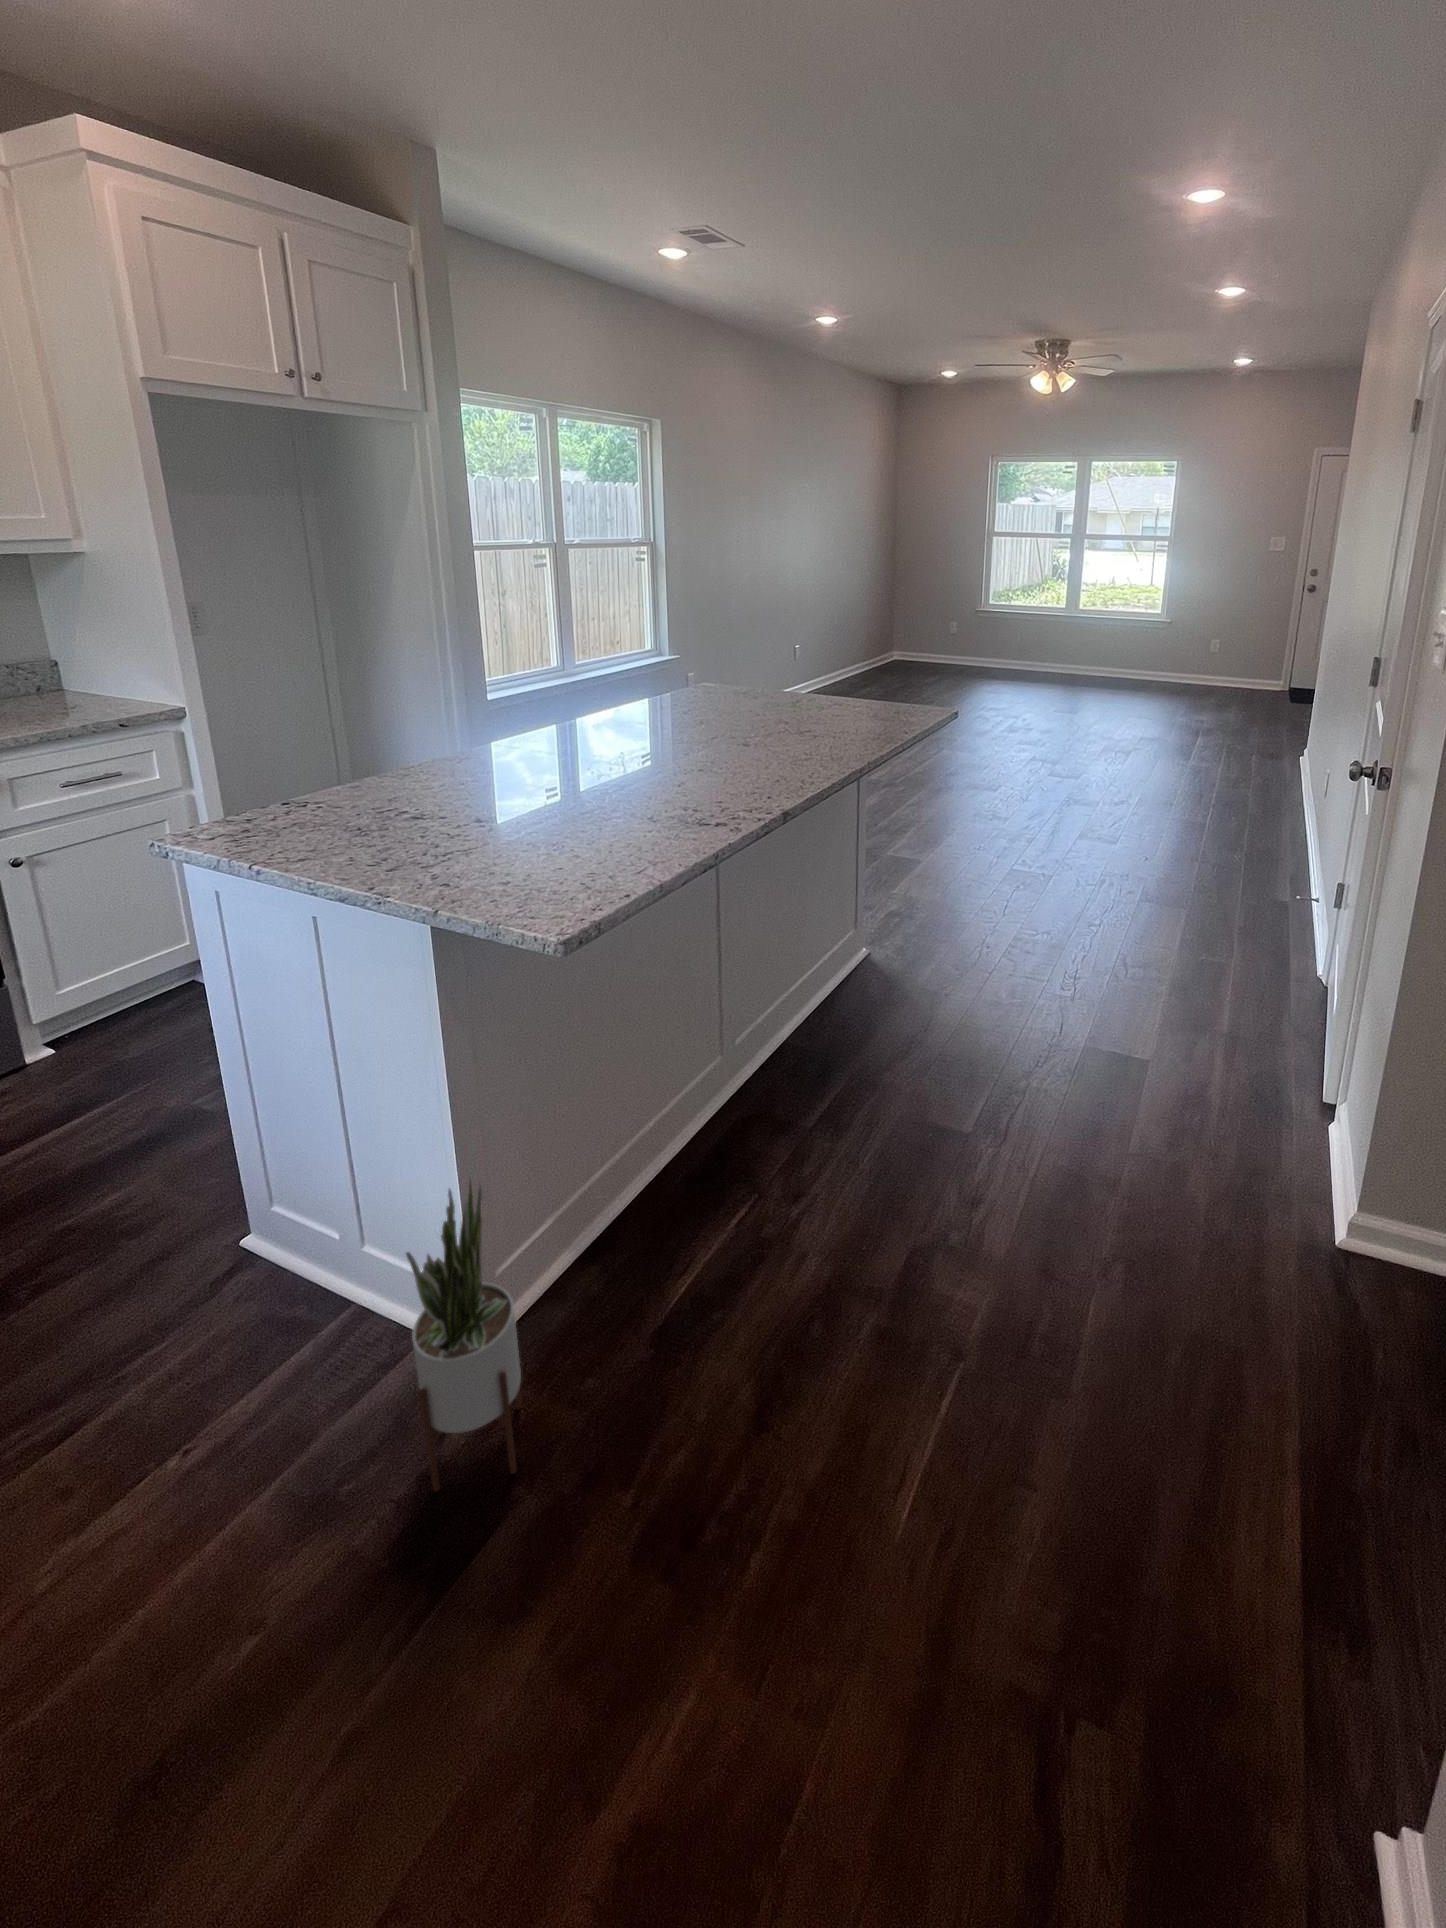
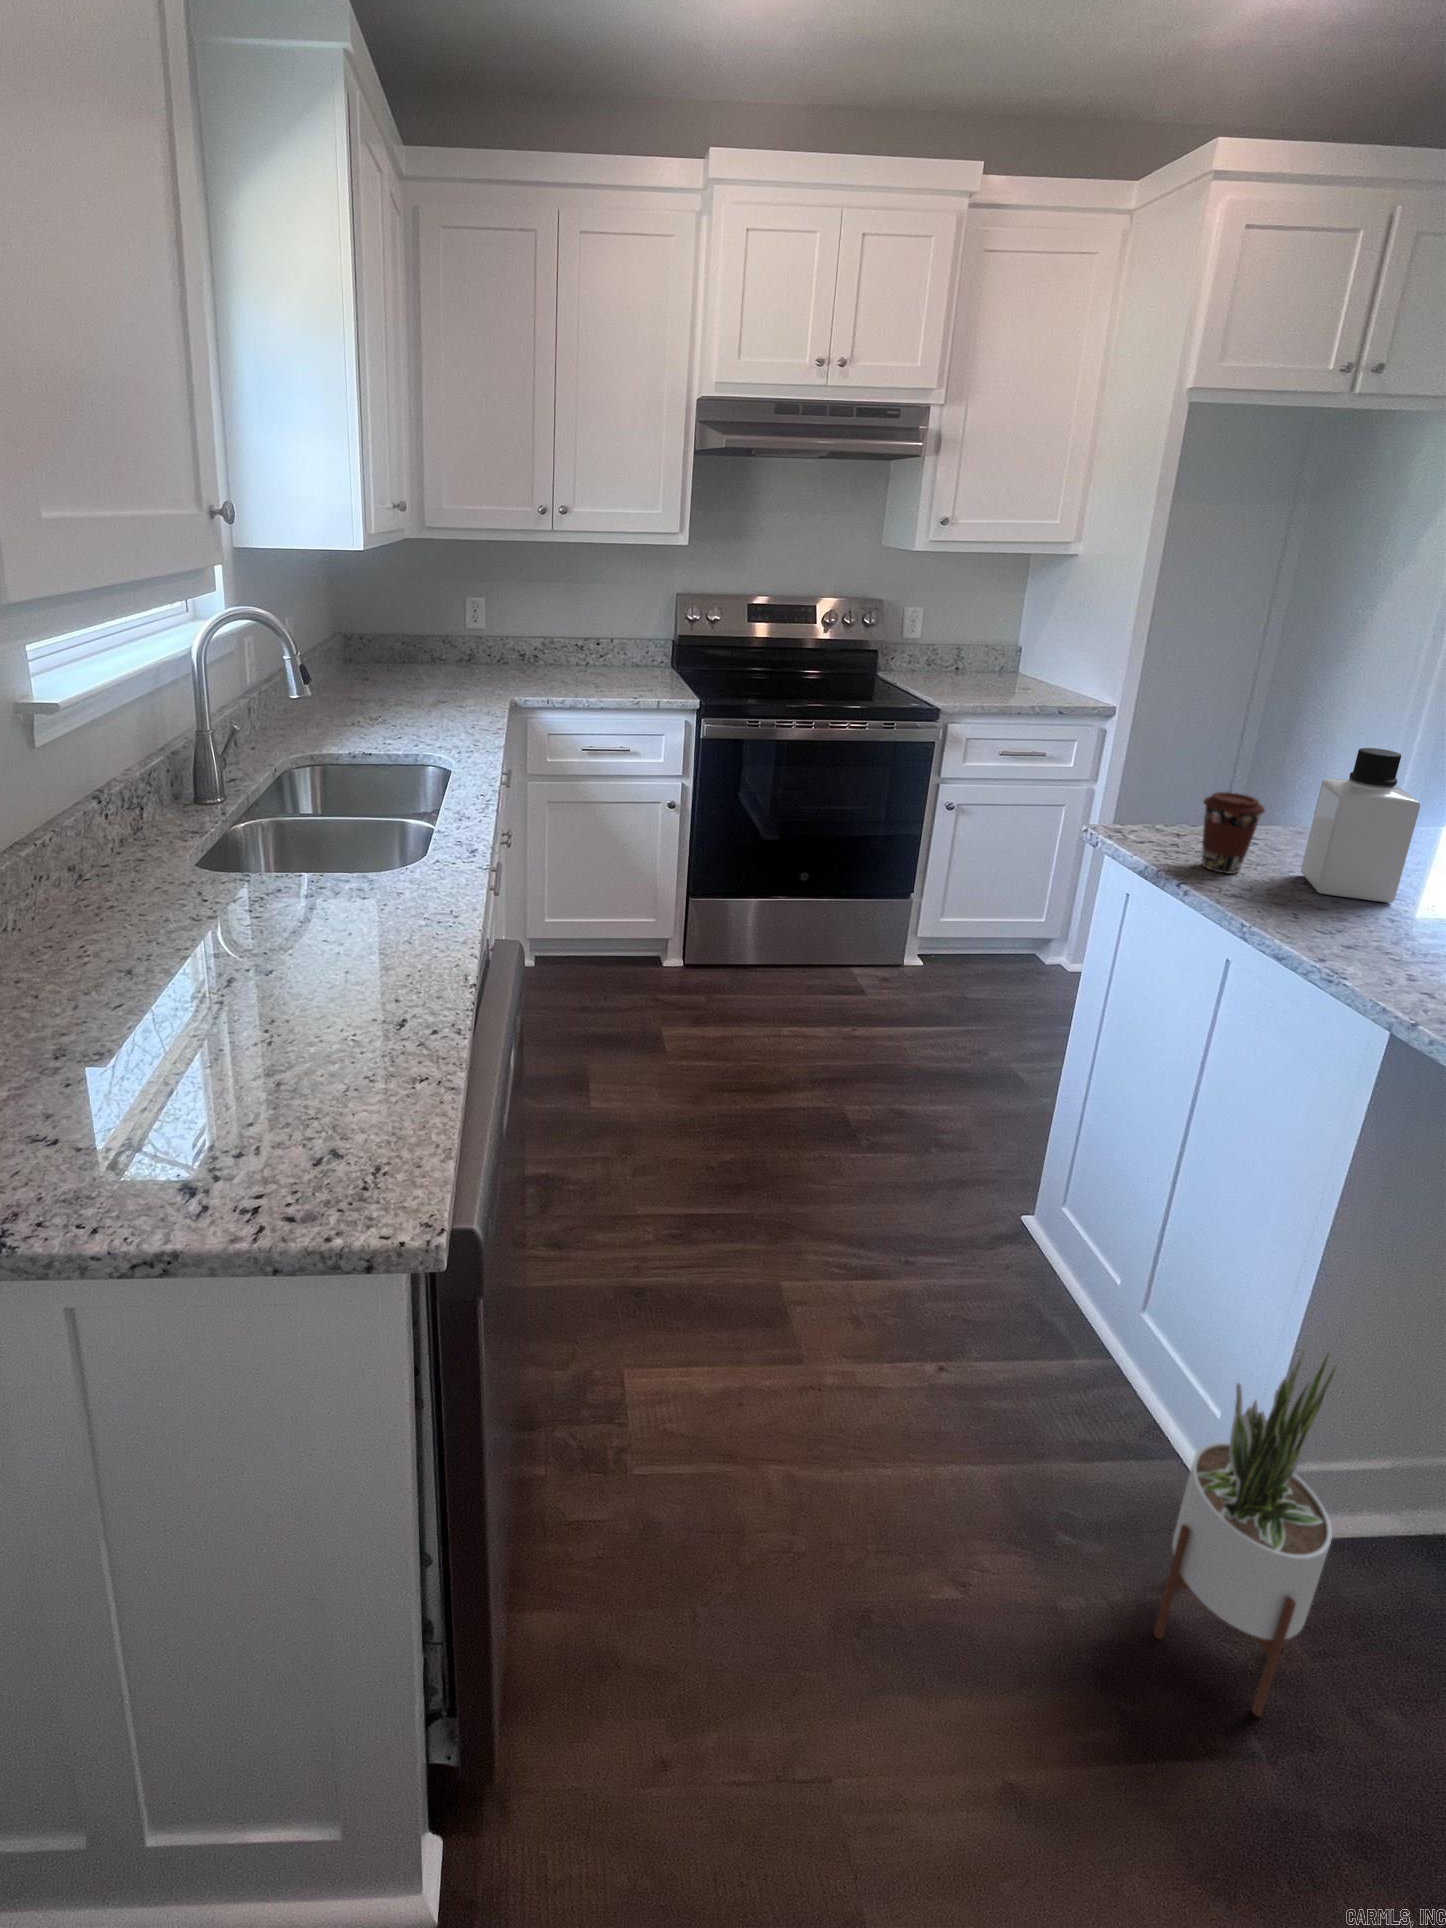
bottle: none [344,706,423,834] -> present [1301,748,1420,903]
coffee cup: none [251,769,306,844] -> present [1202,792,1265,874]

